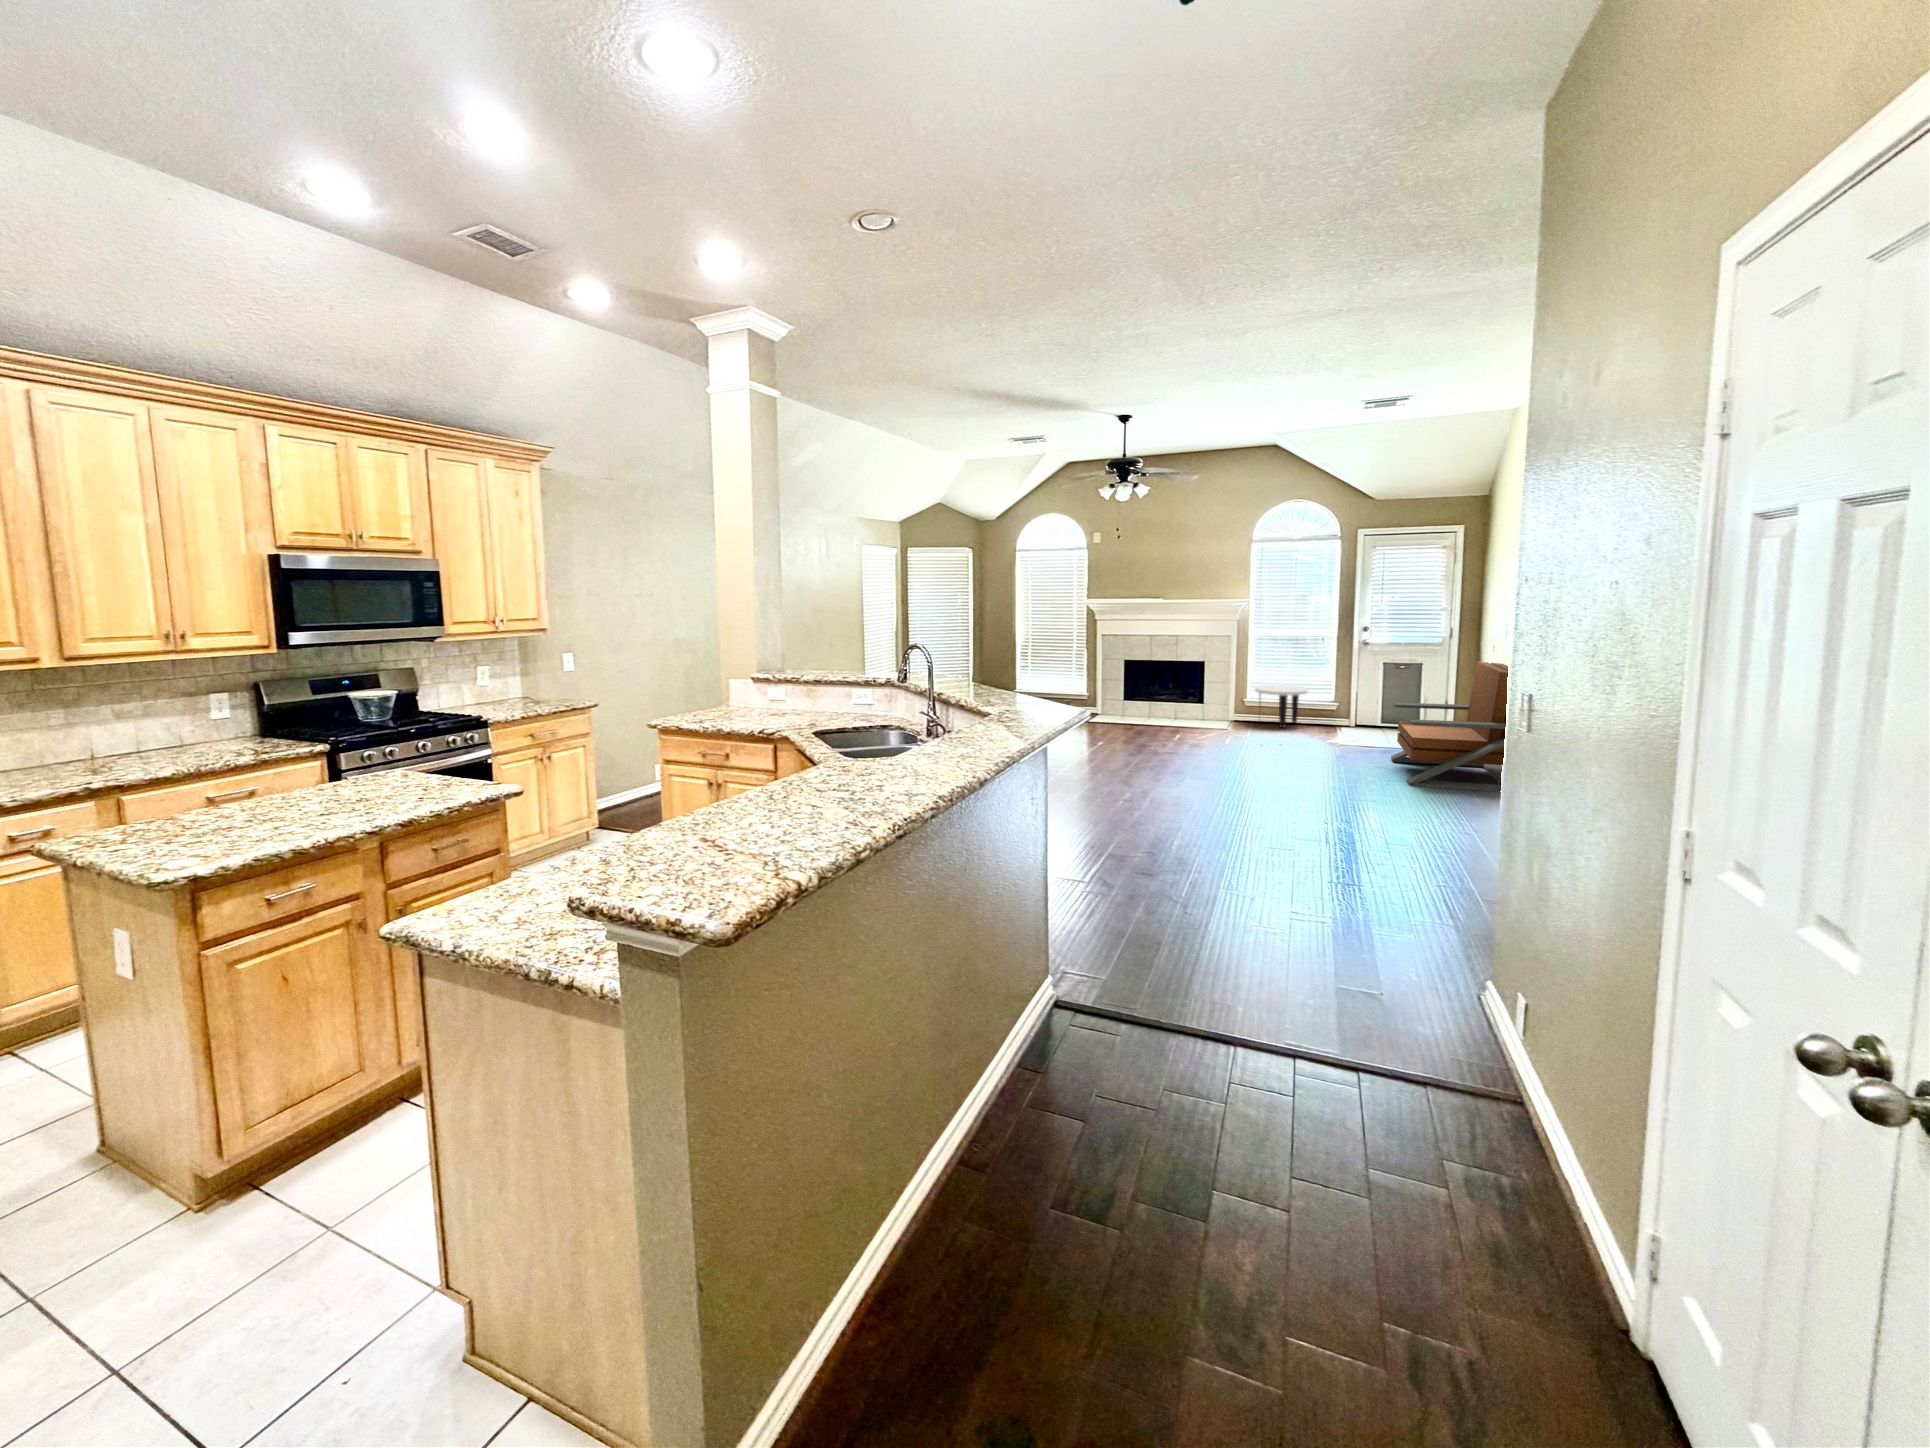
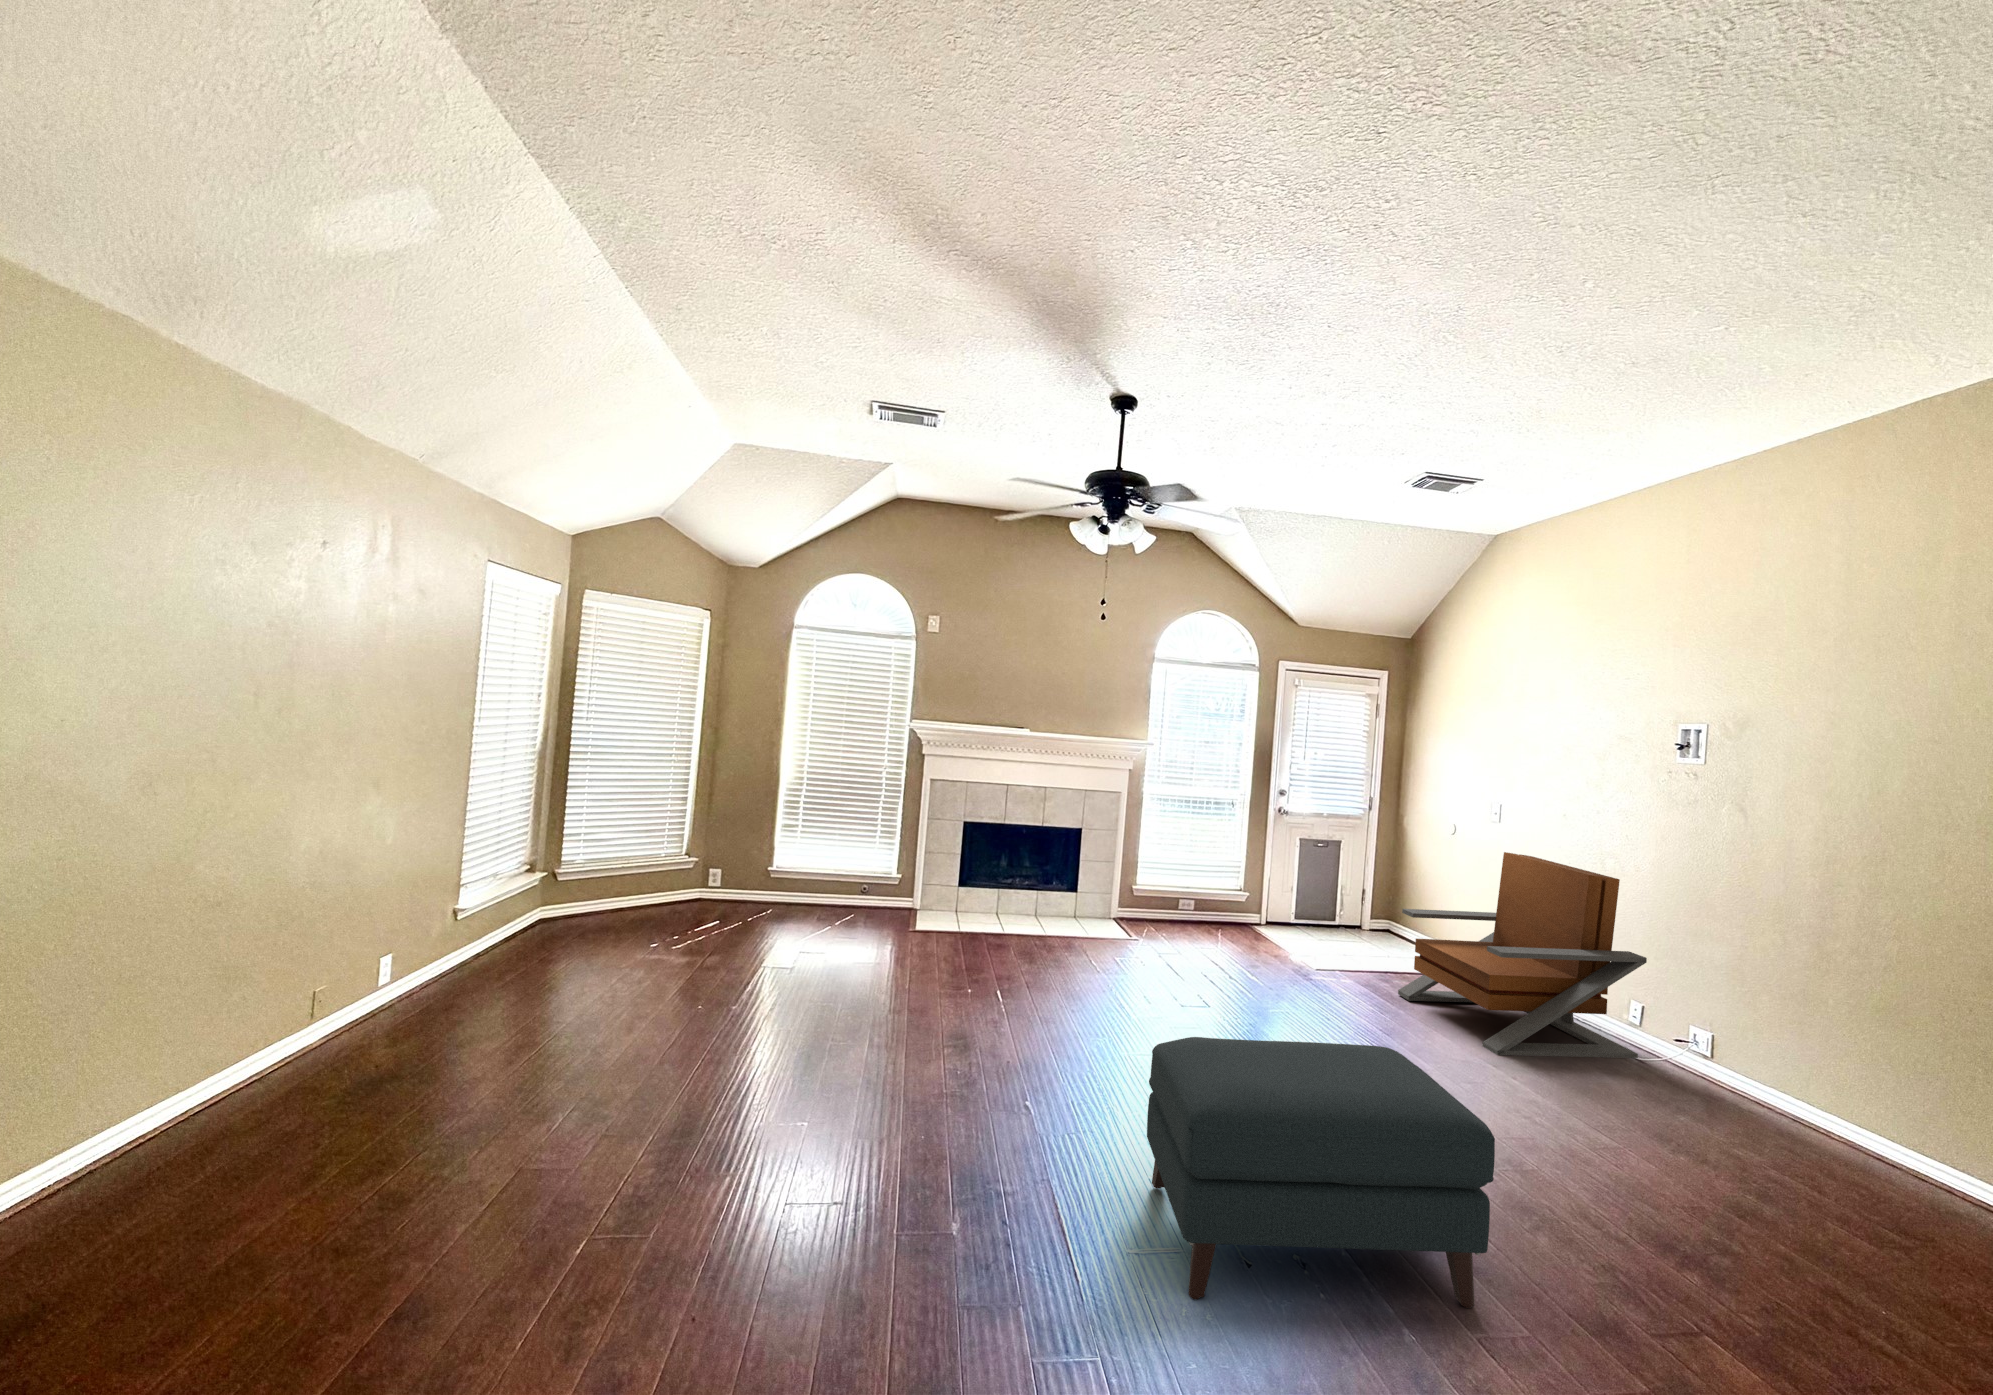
side table: present [1255,684,1308,728] -> none [1150,866,1222,935]
ottoman: none [1079,740,1225,842] -> present [1147,1037,1495,1308]

